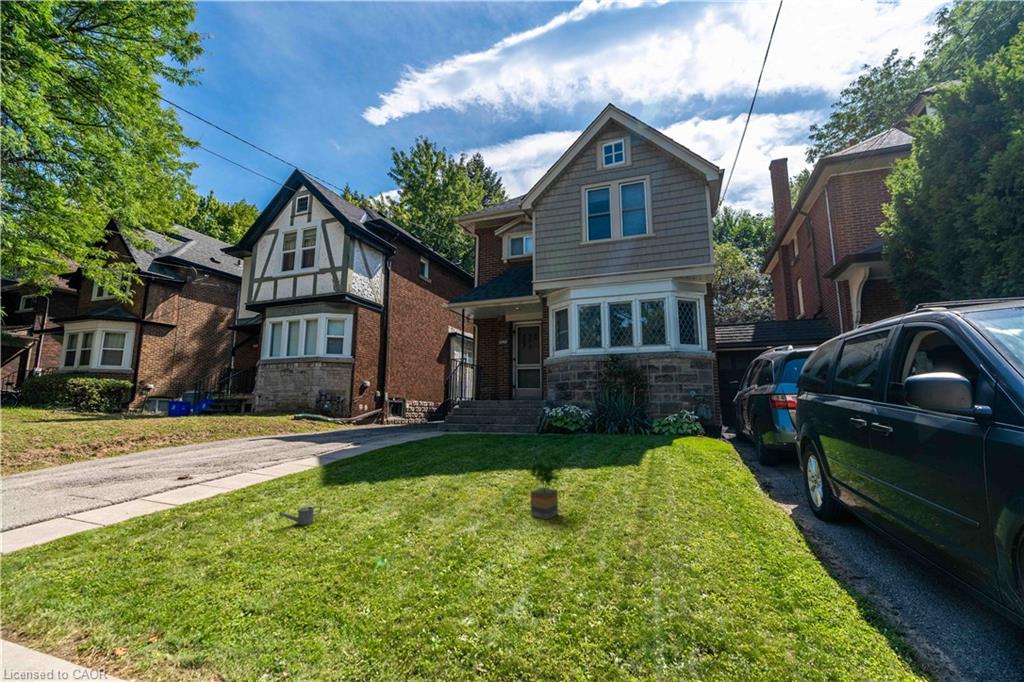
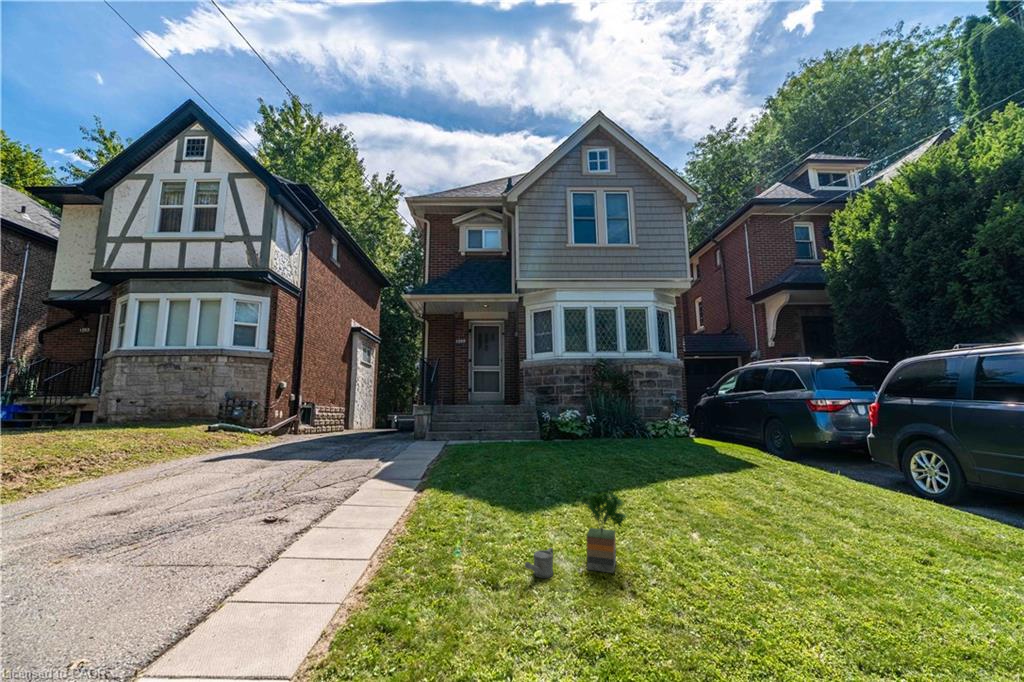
potted tree: present [530,461,562,519] -> present [580,493,626,573]

